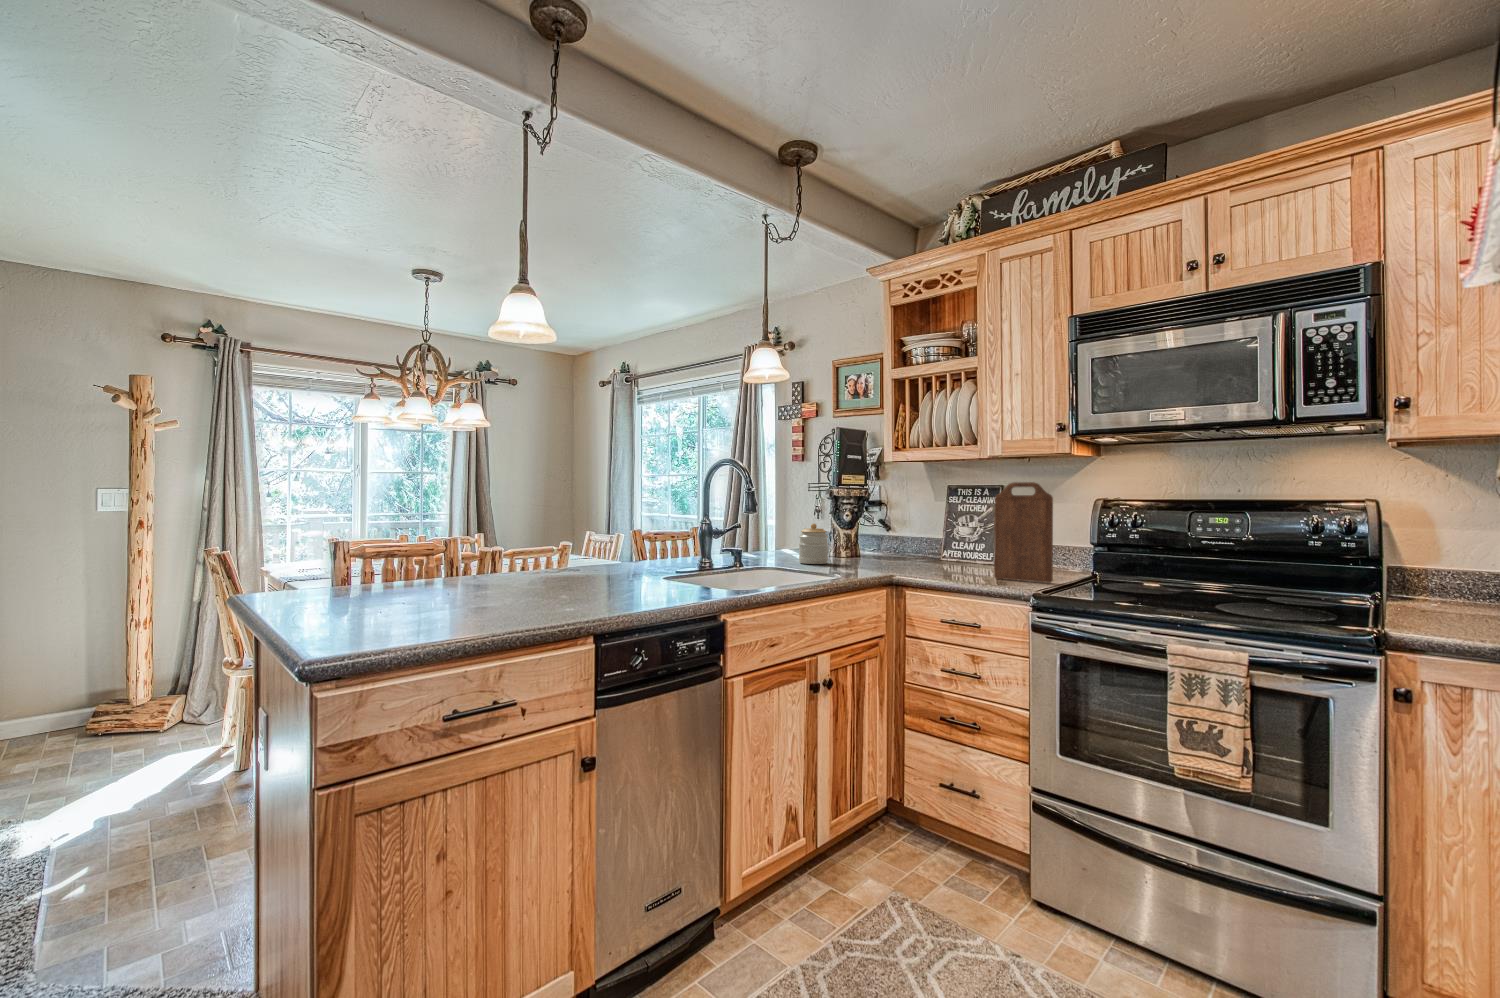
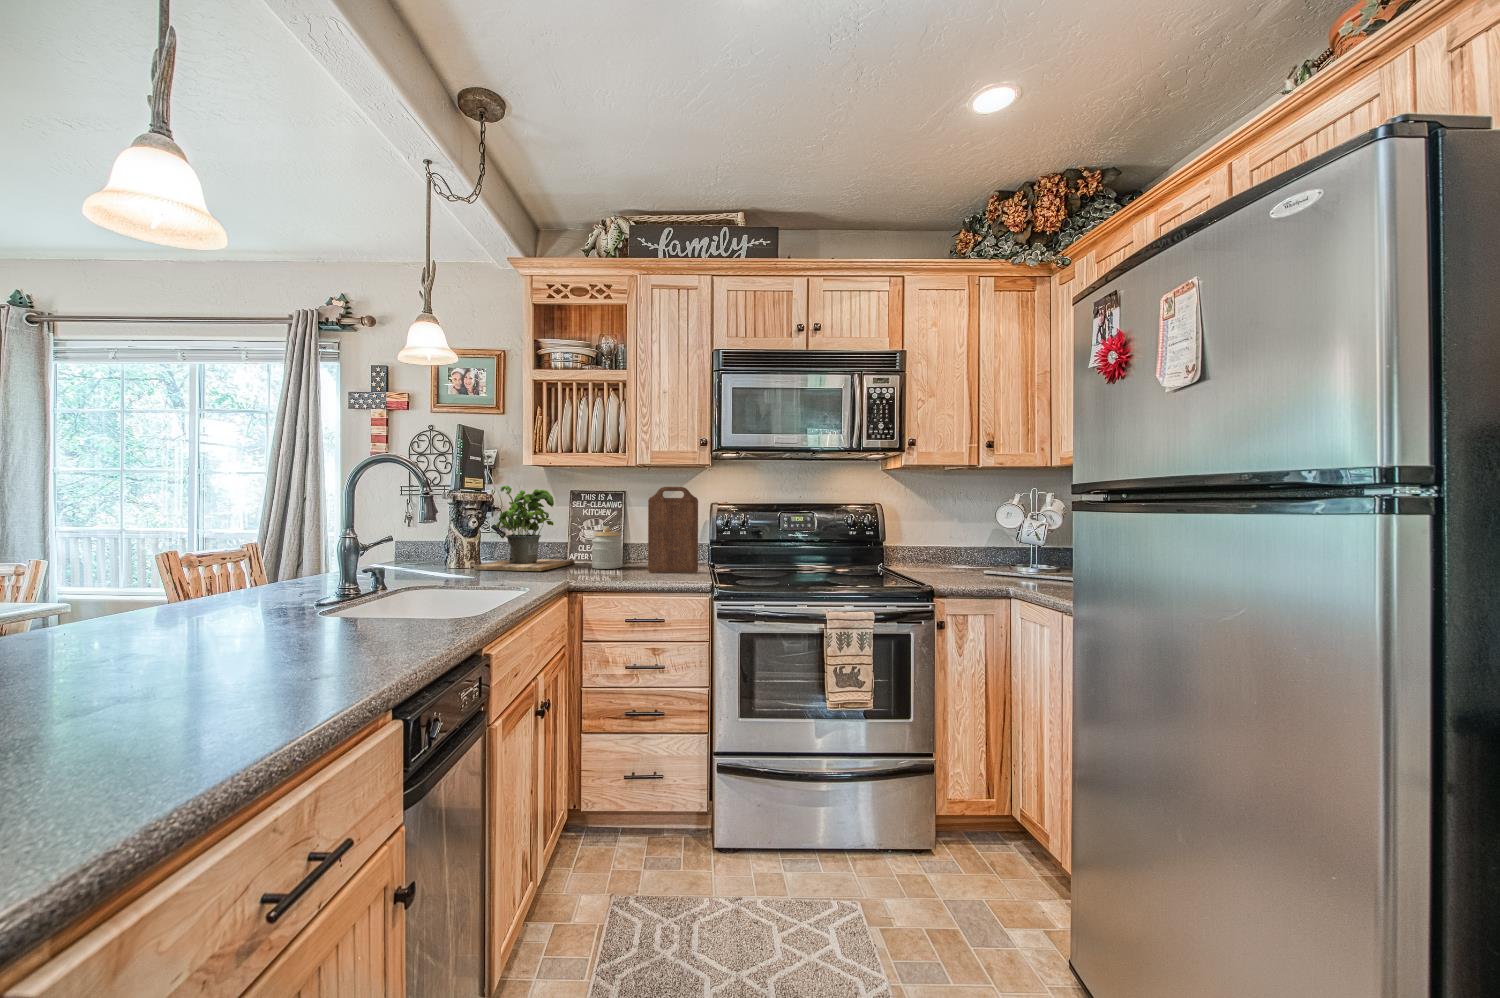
potted plant: none [845,485,944,568] -> present [474,486,575,571]
jar: present [799,523,828,564] -> present [592,527,623,569]

